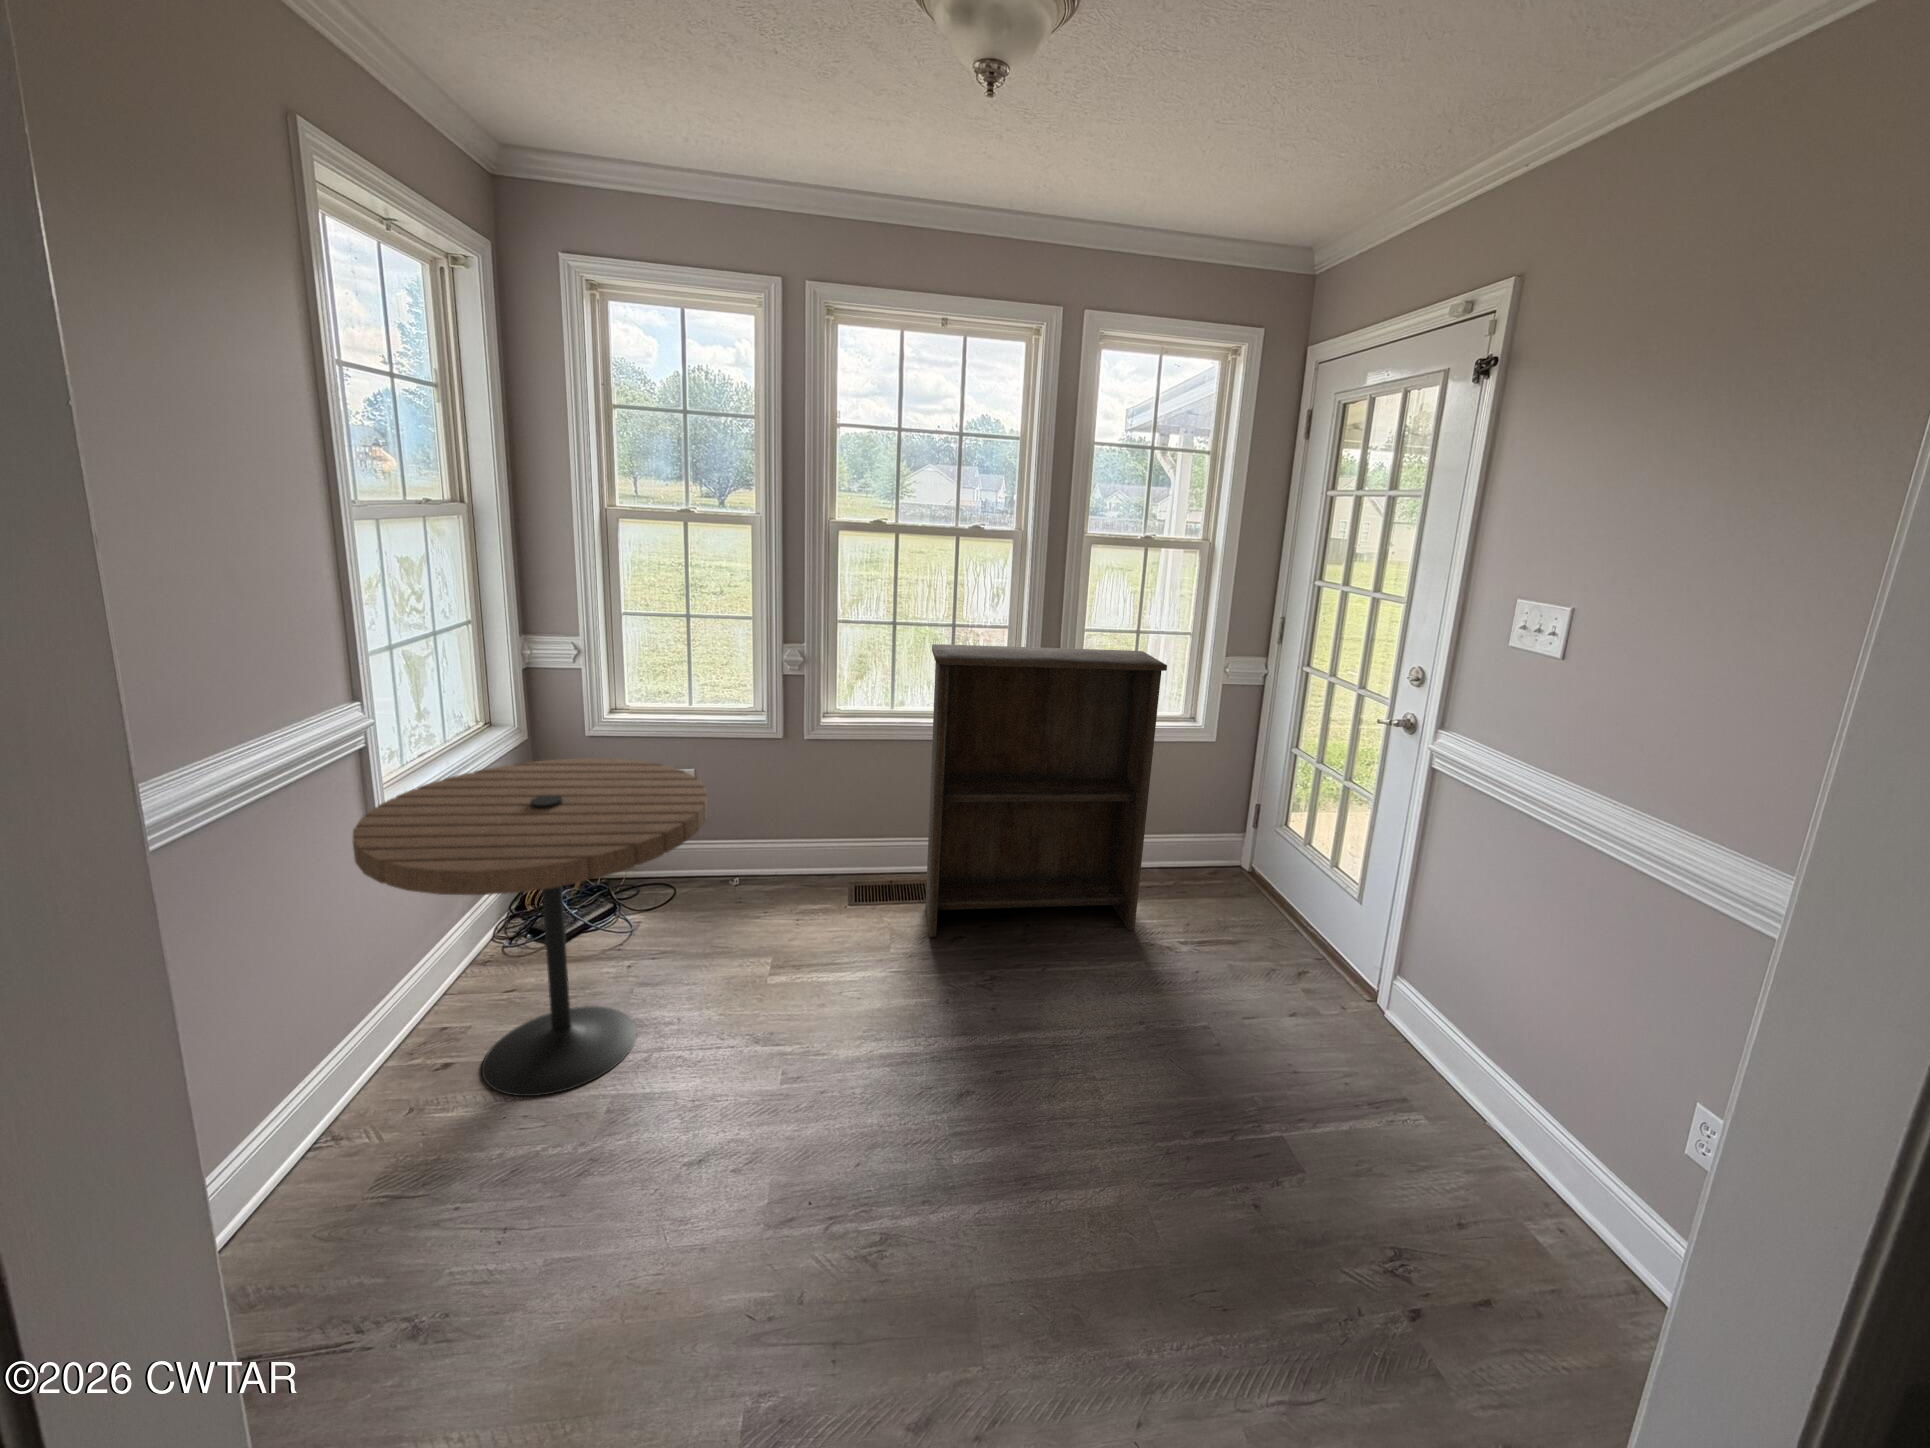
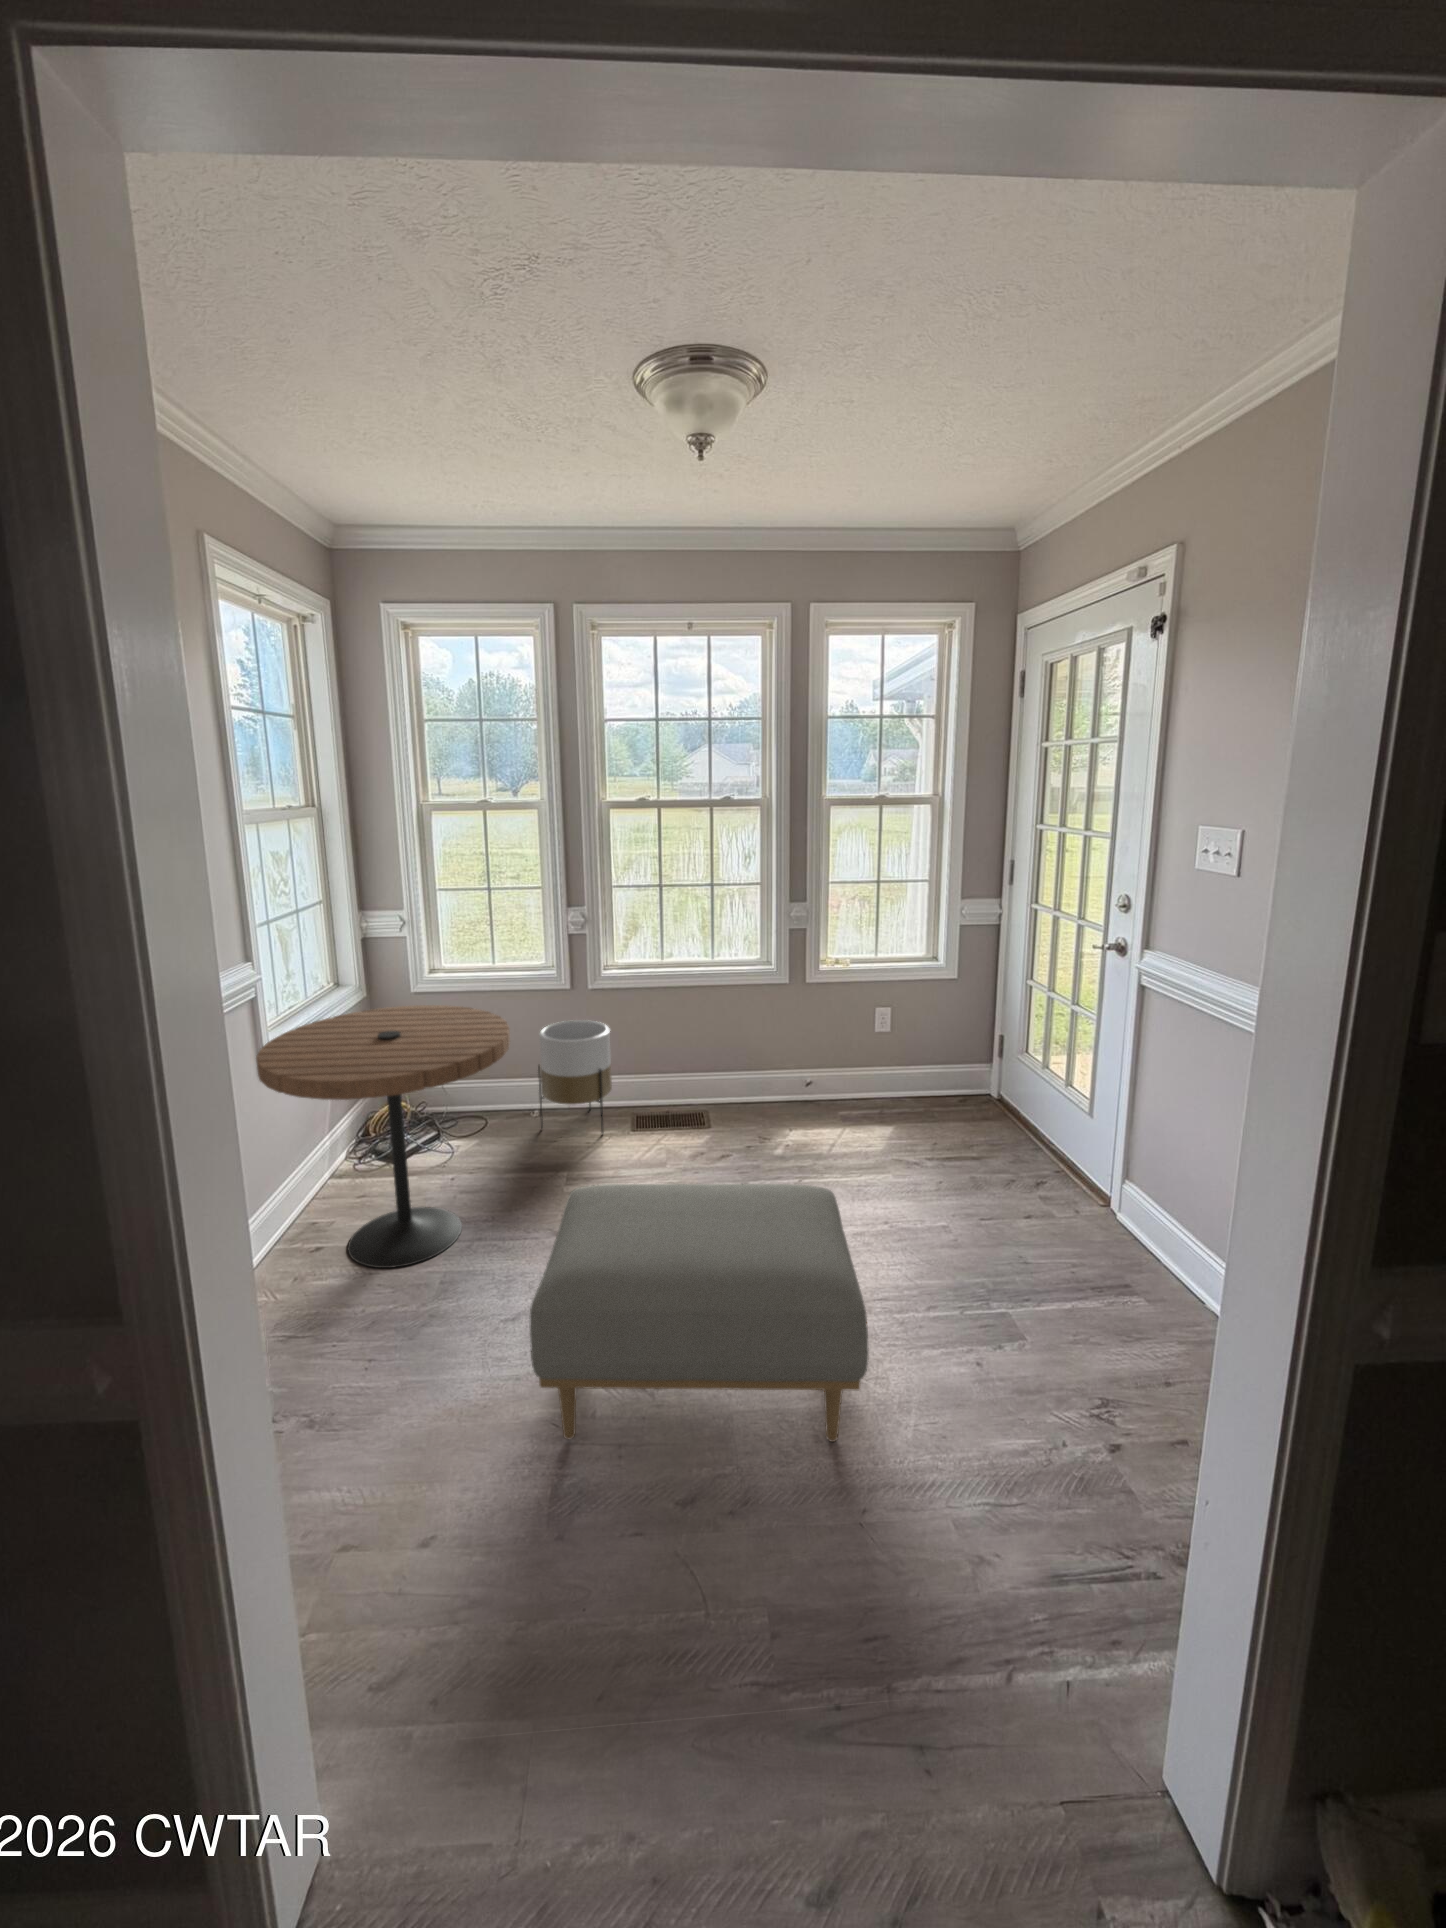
bookshelf: present [925,644,1167,937] -> none [689,898,896,1155]
planter: none [742,774,831,909] -> present [538,1020,612,1134]
ottoman: none [716,1003,1153,1352] -> present [530,1184,869,1442]

